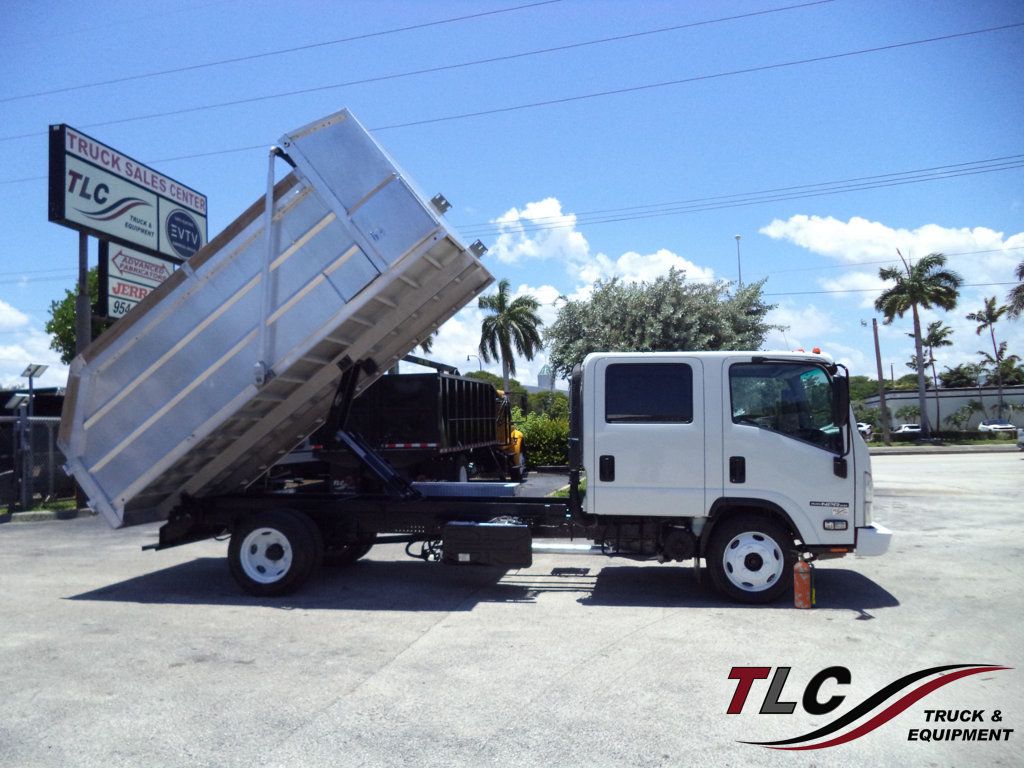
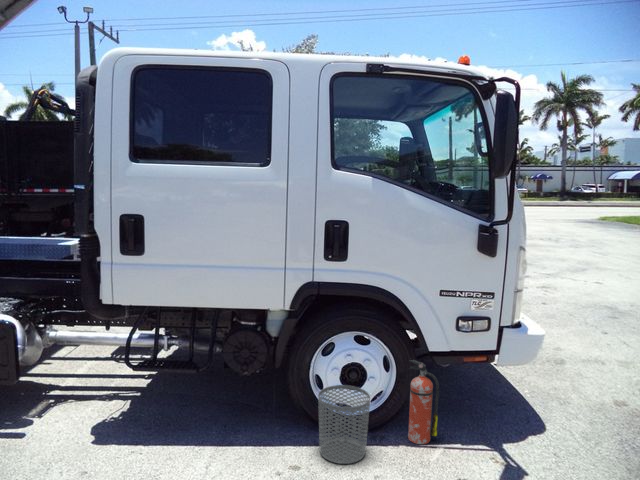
waste bin: none [731,567,766,613] -> present [318,385,370,464]

